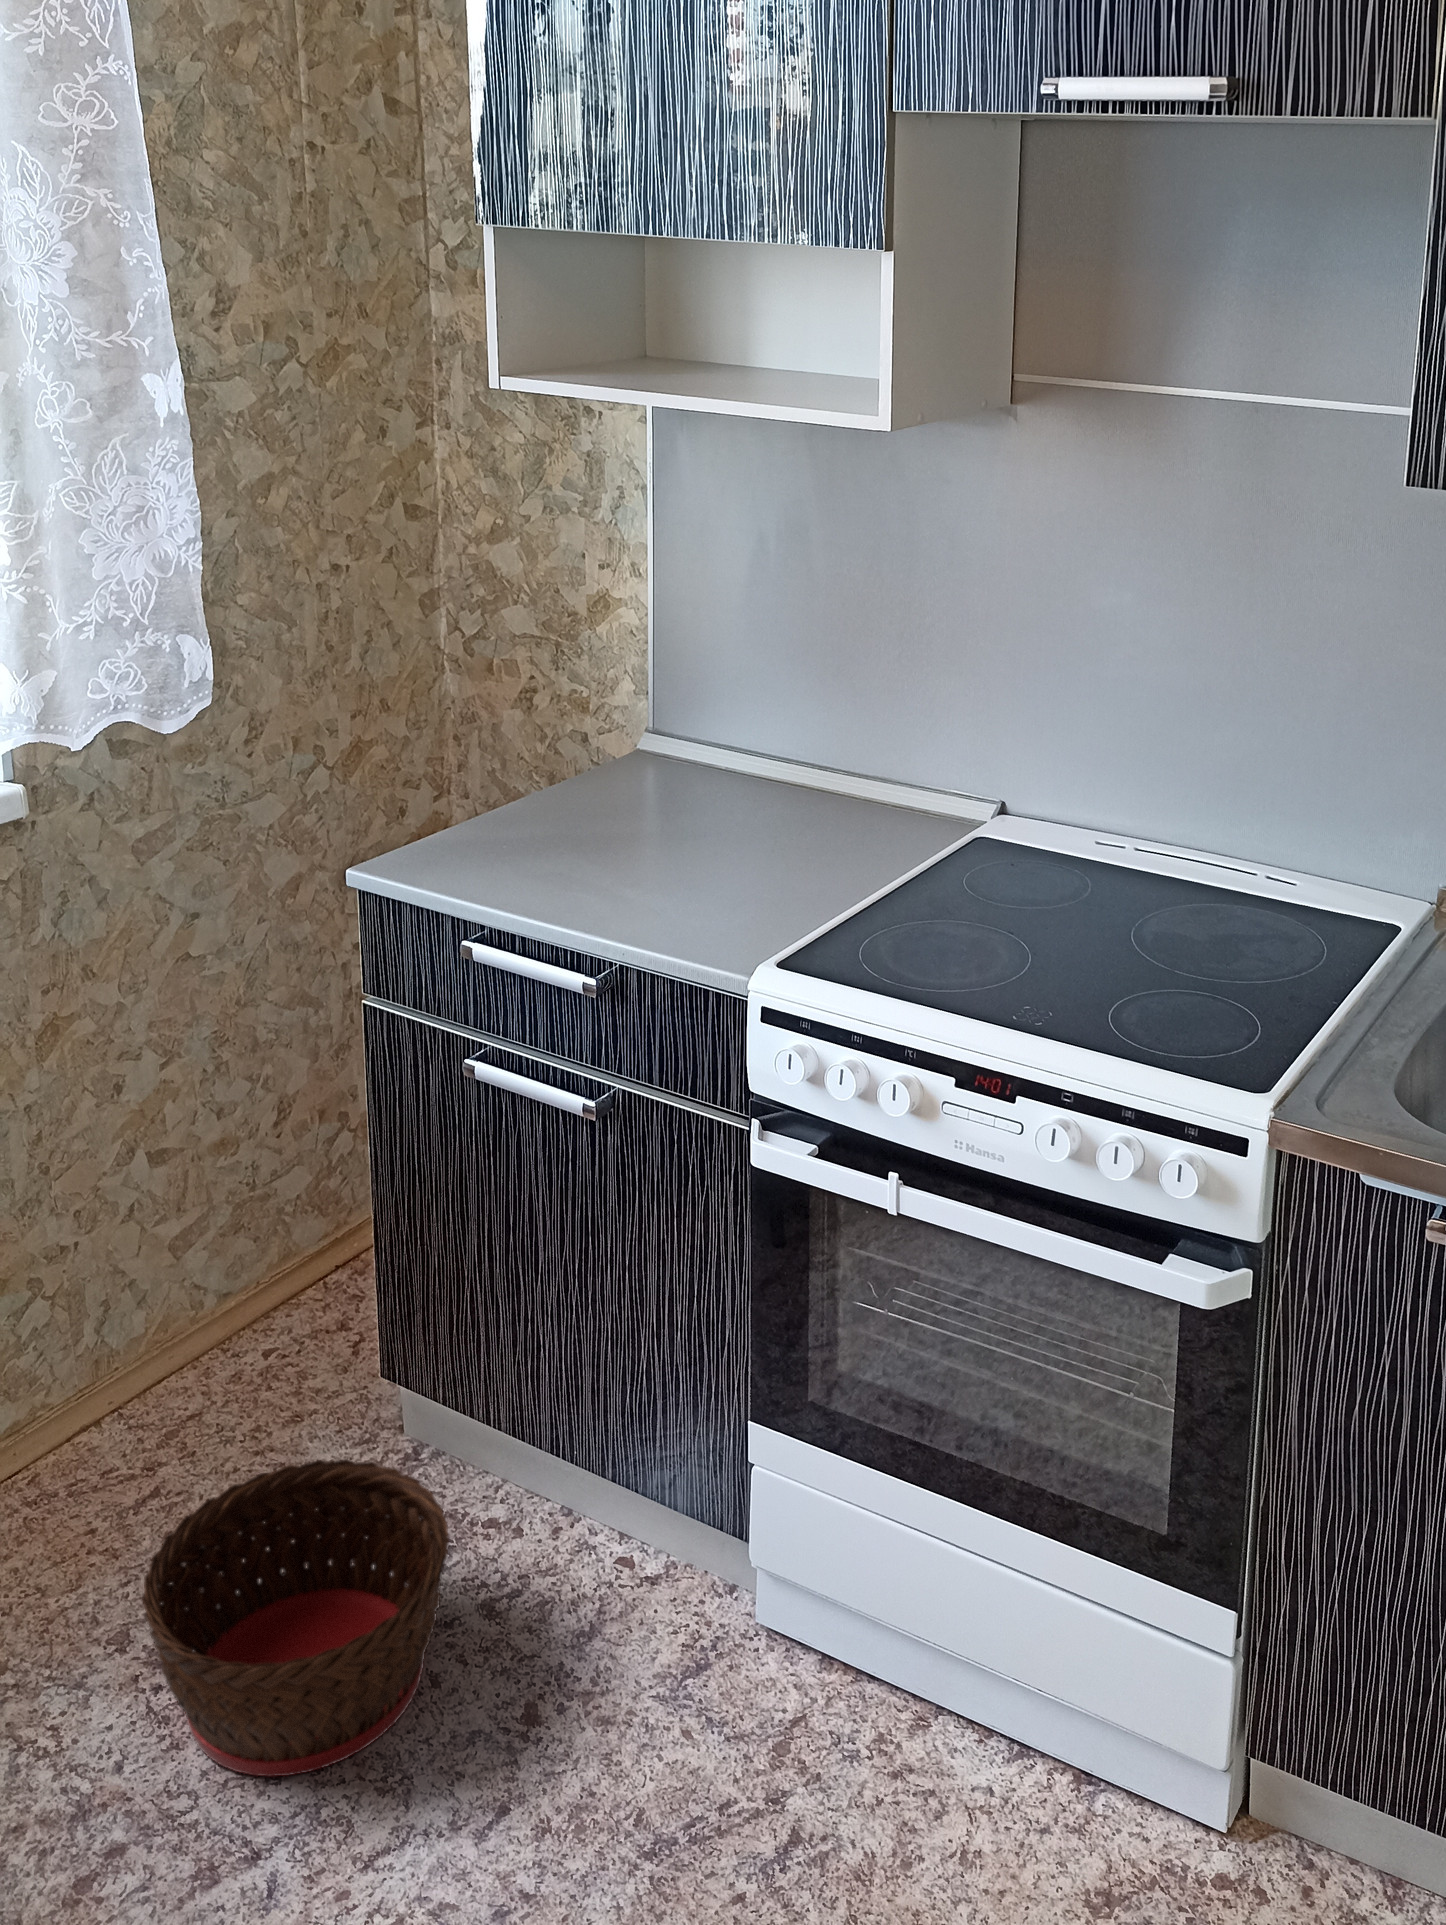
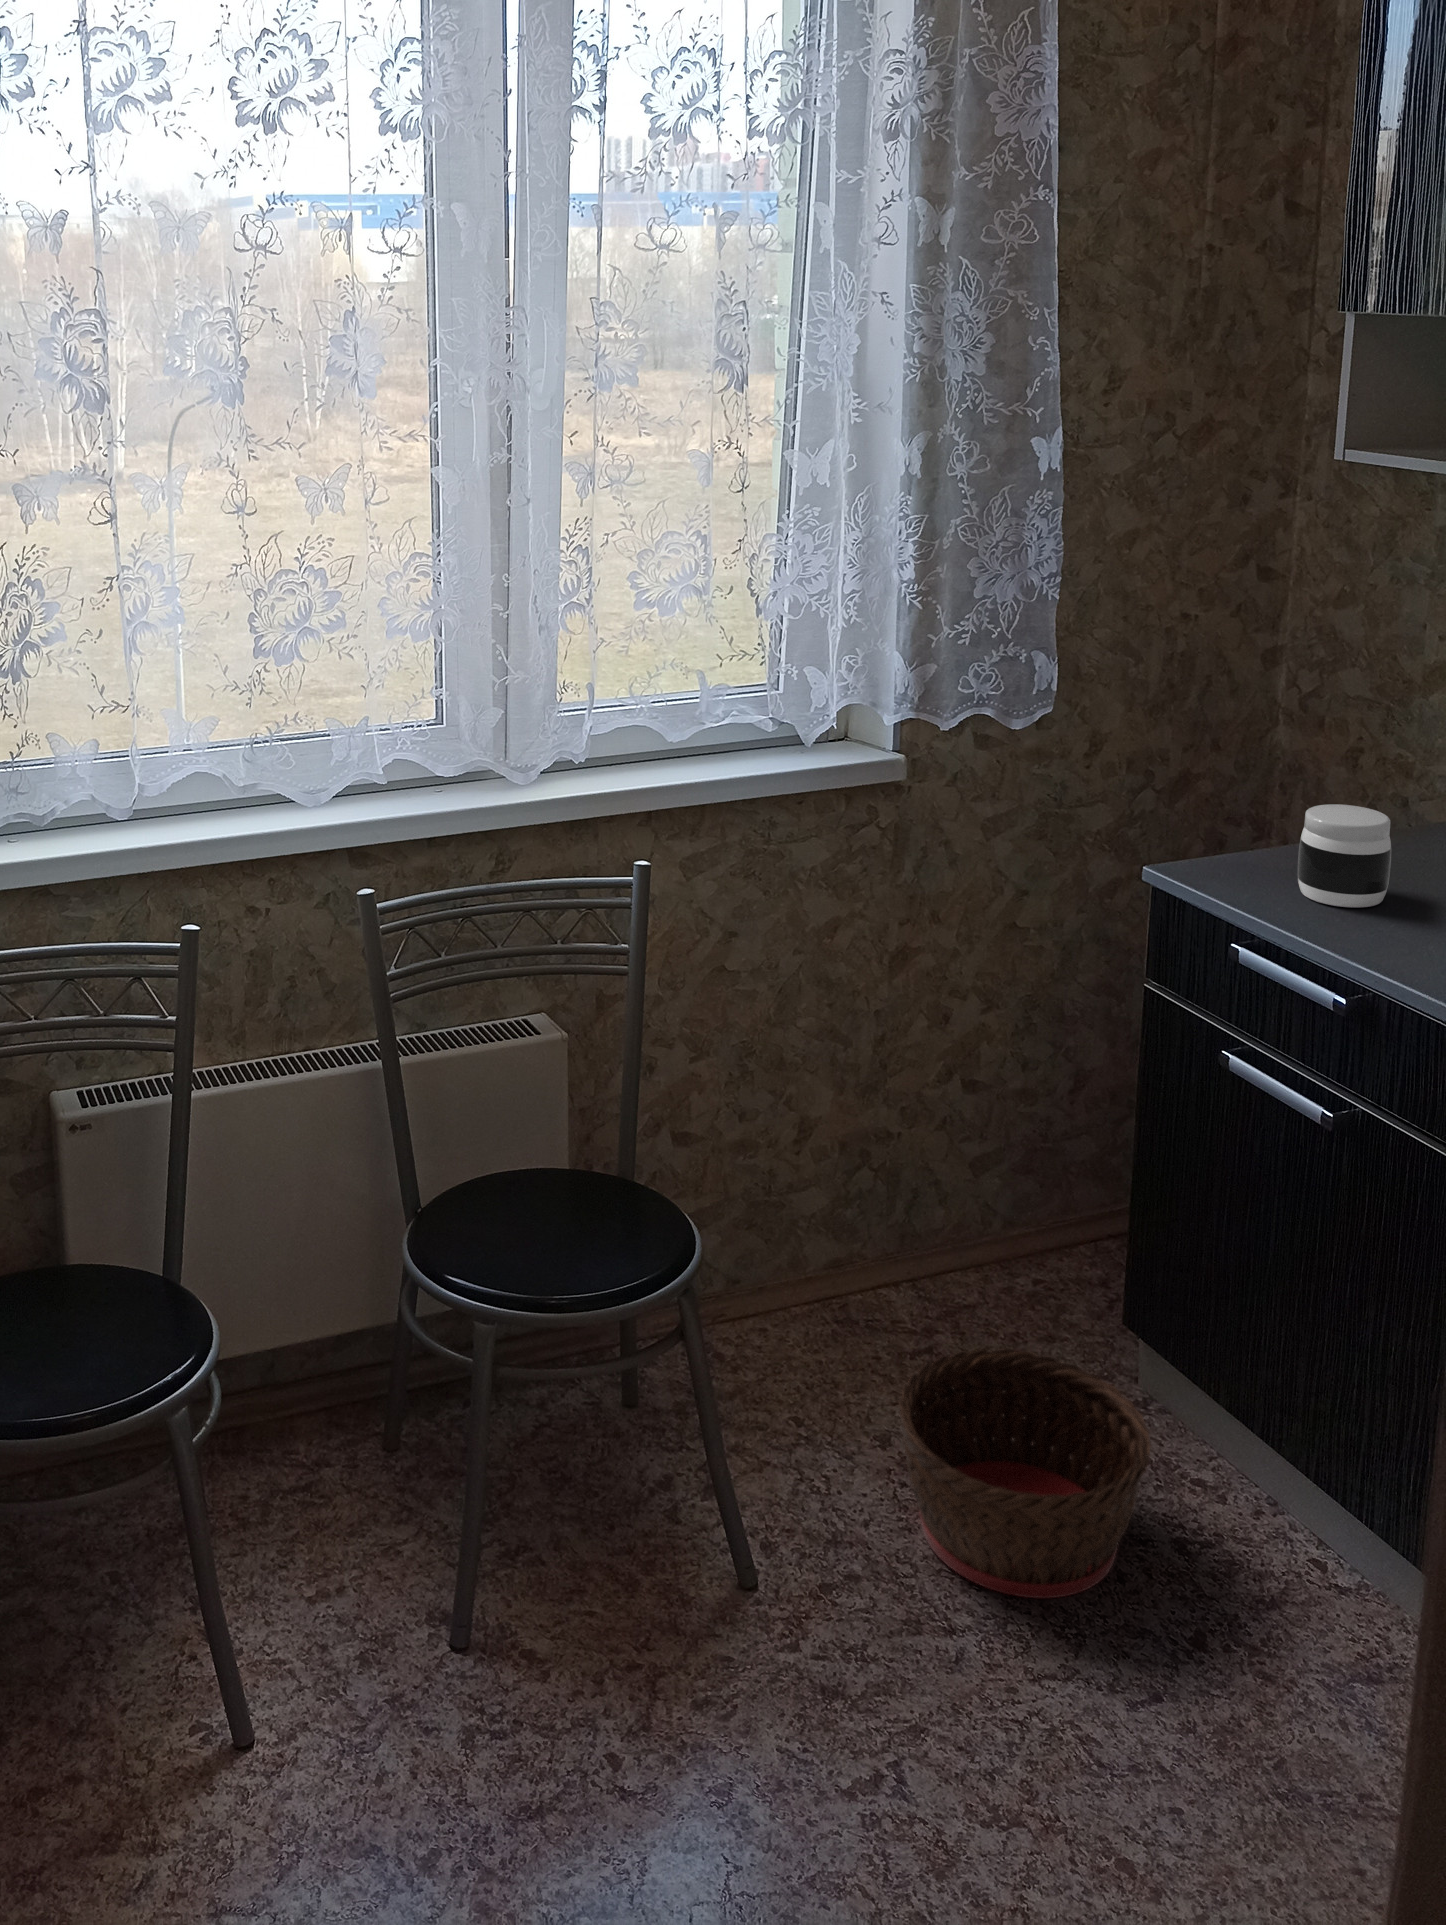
jar: none [516,766,608,879] -> present [1298,804,1391,908]

